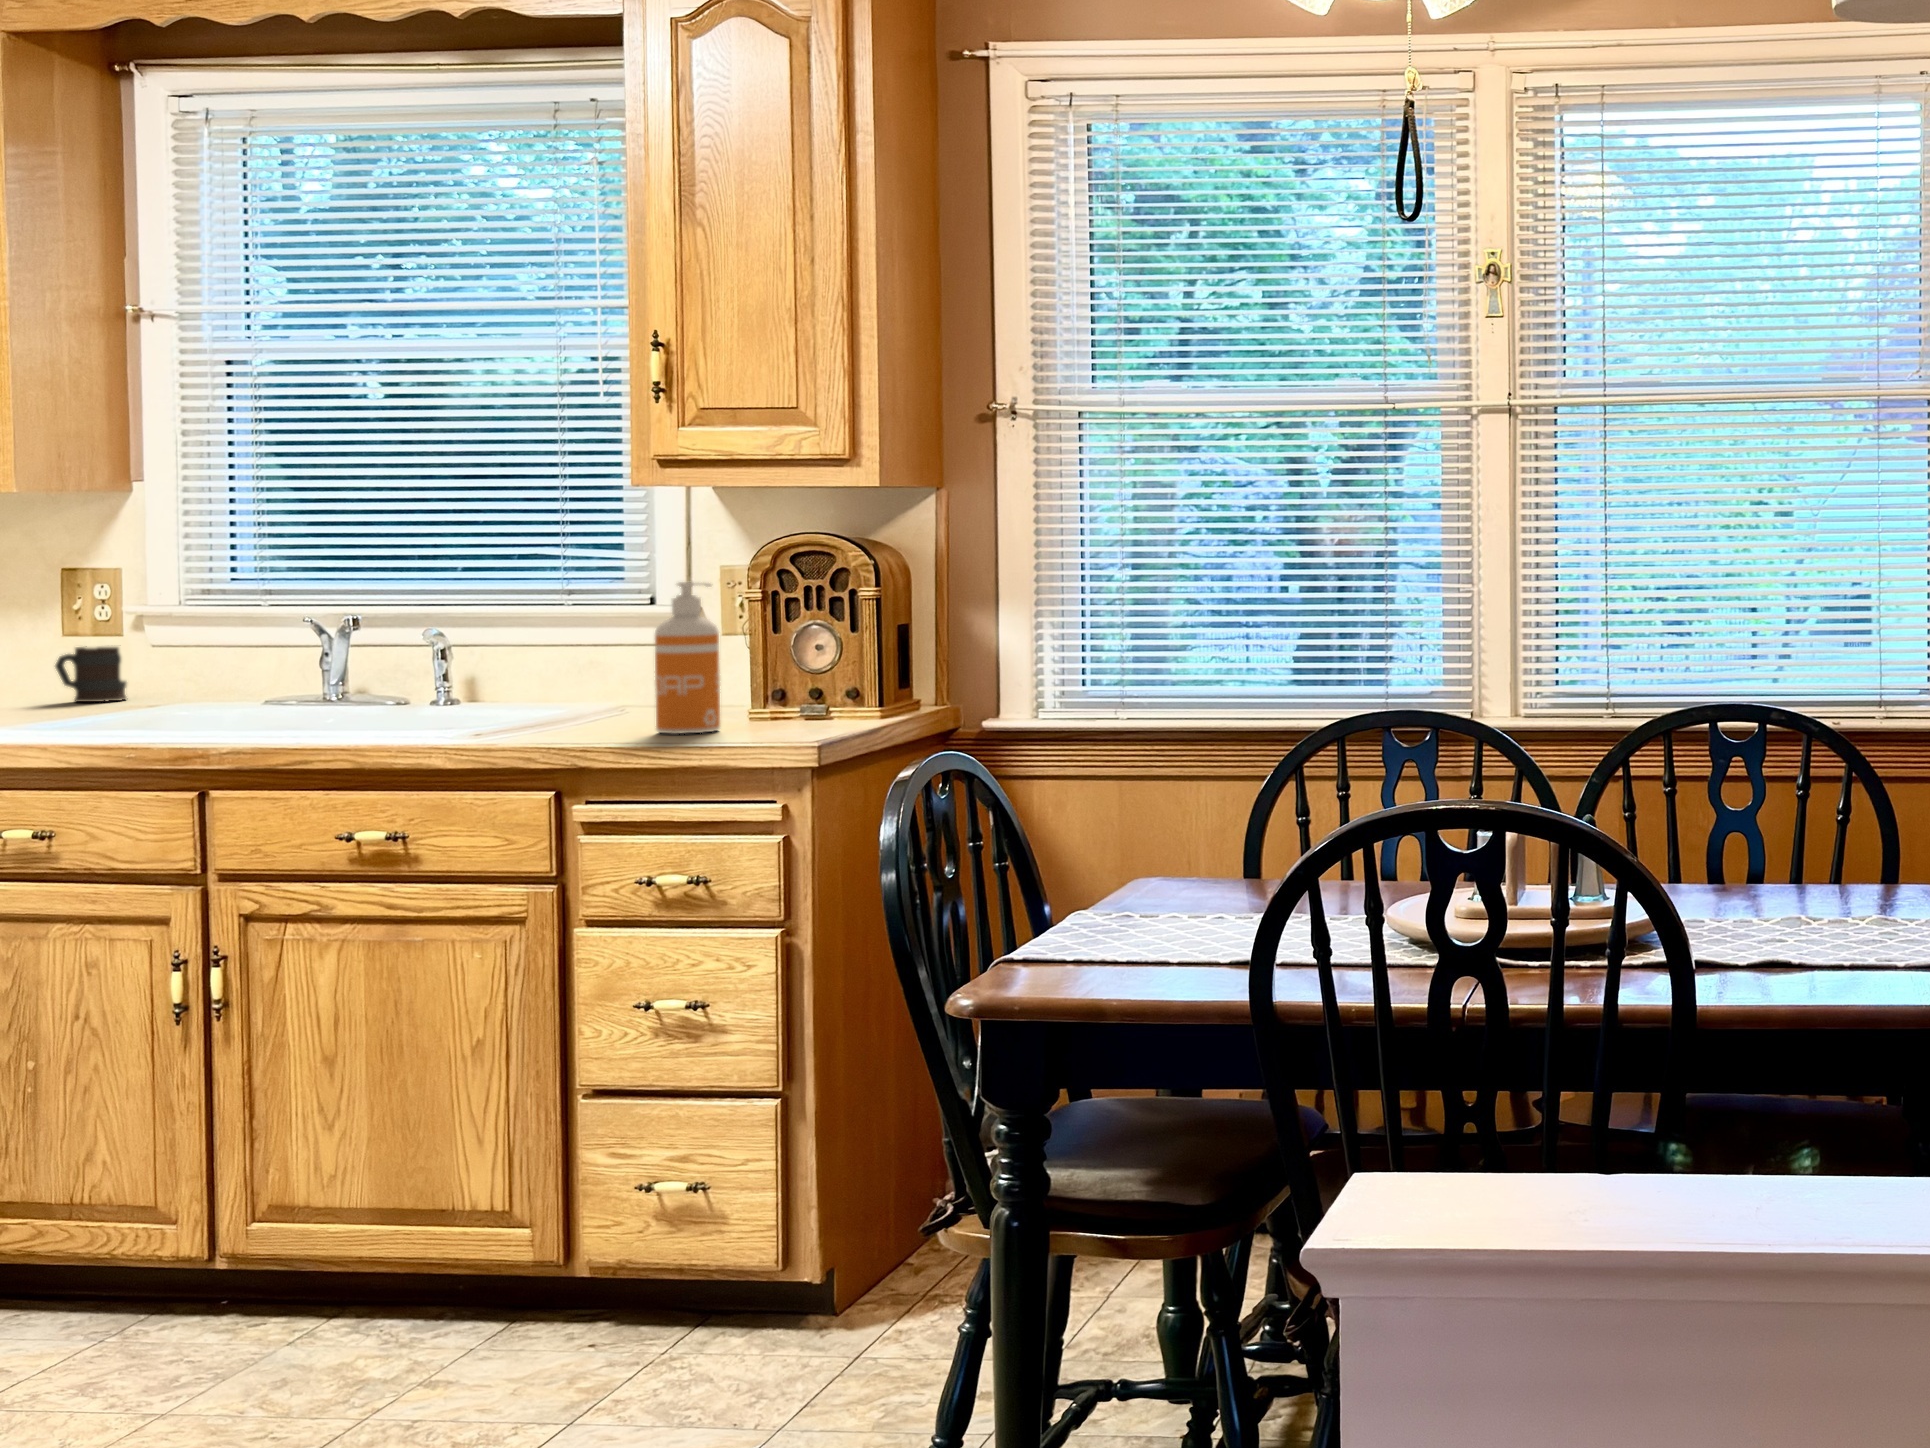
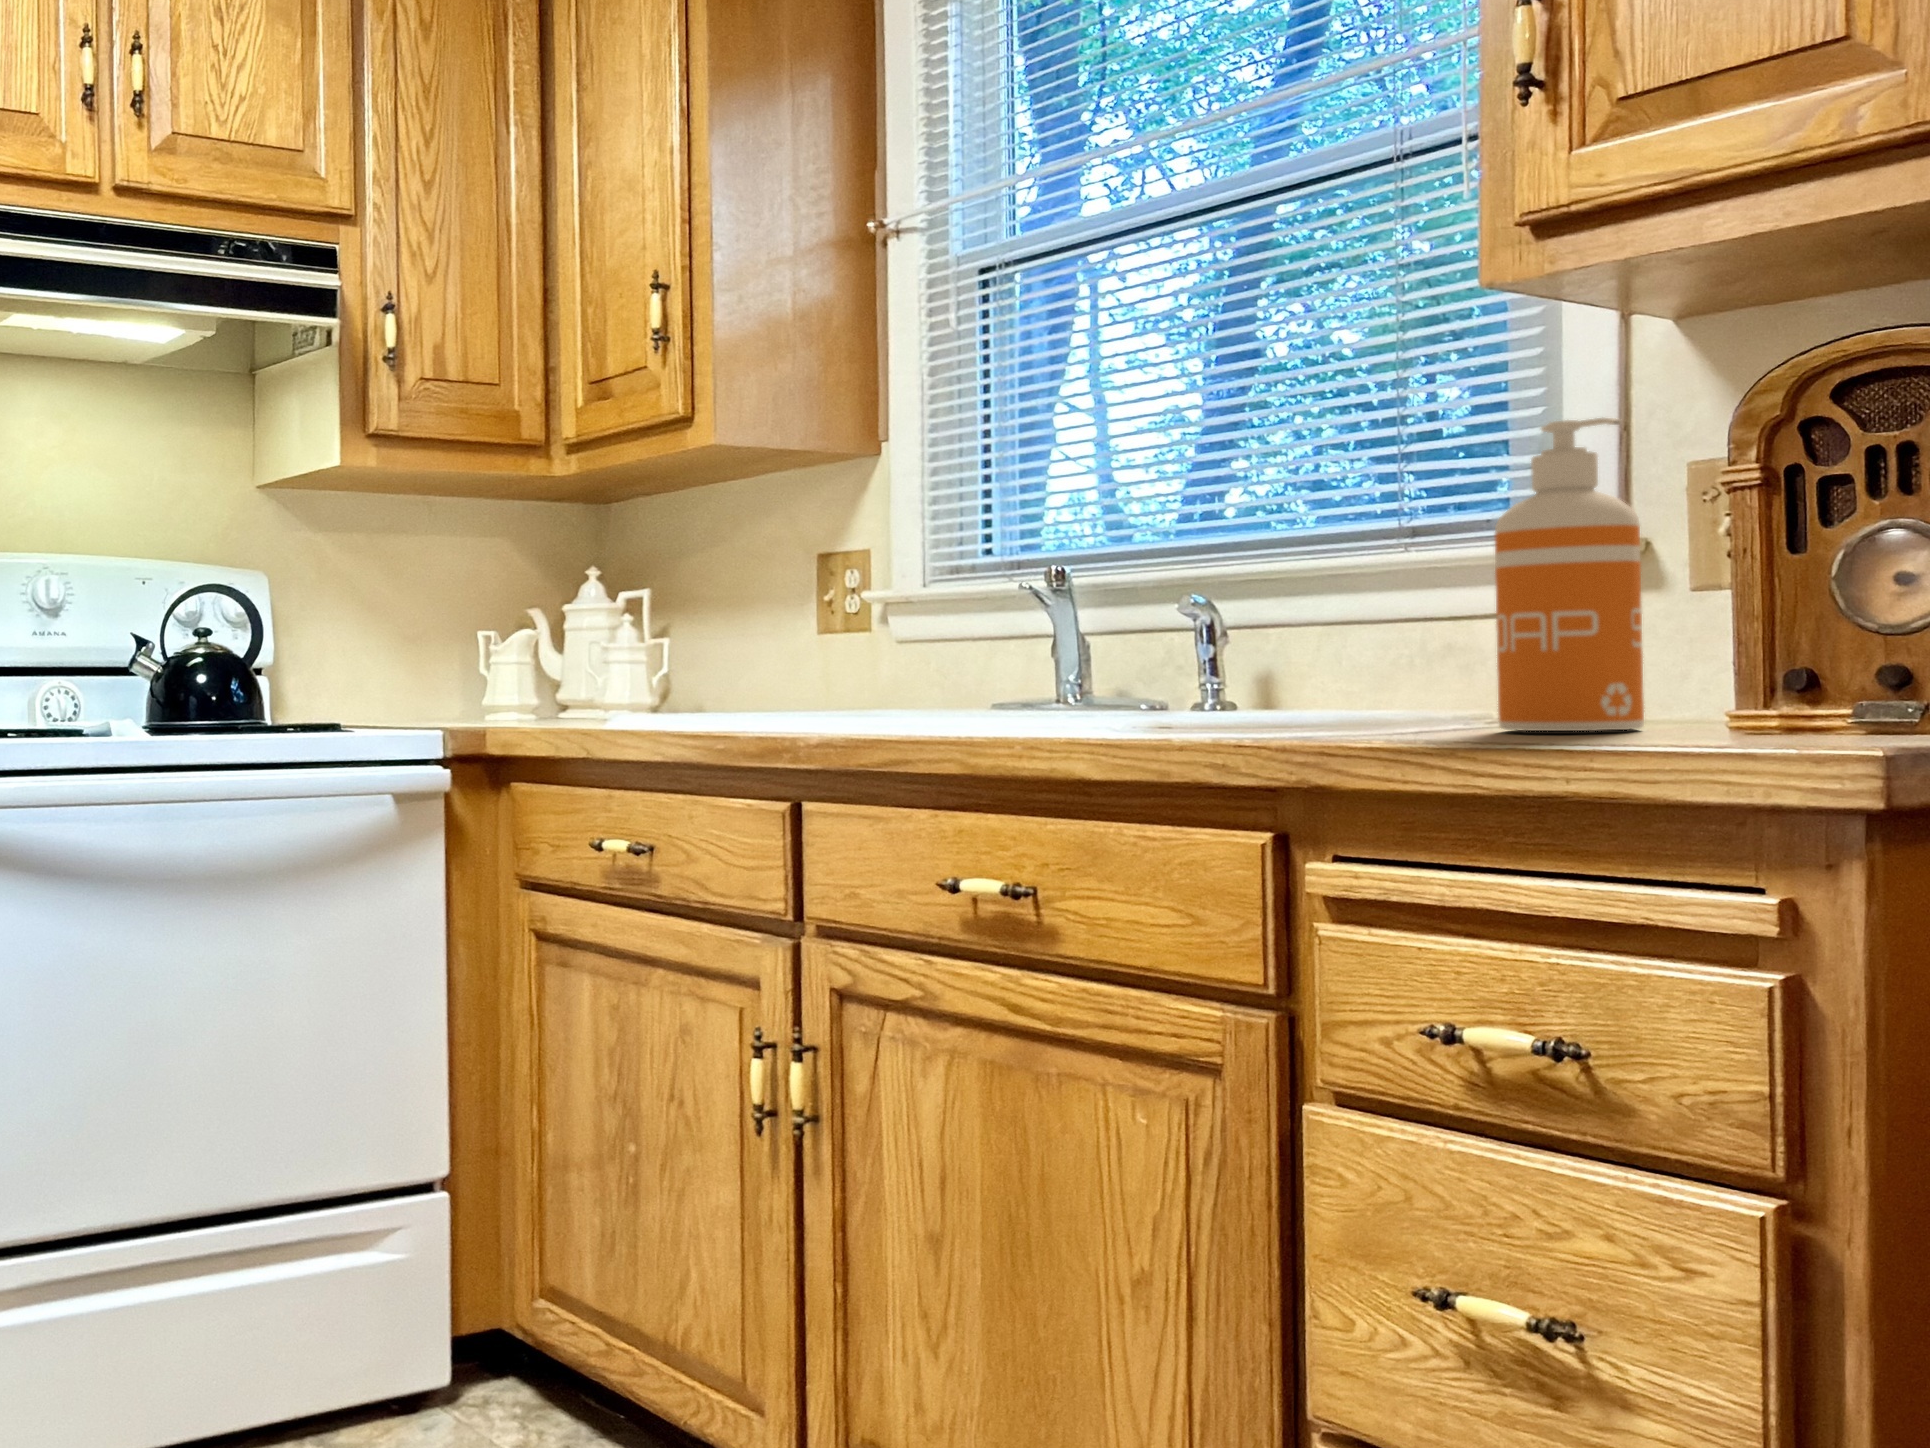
mug: present [55,646,126,702] -> none [792,632,873,699]

